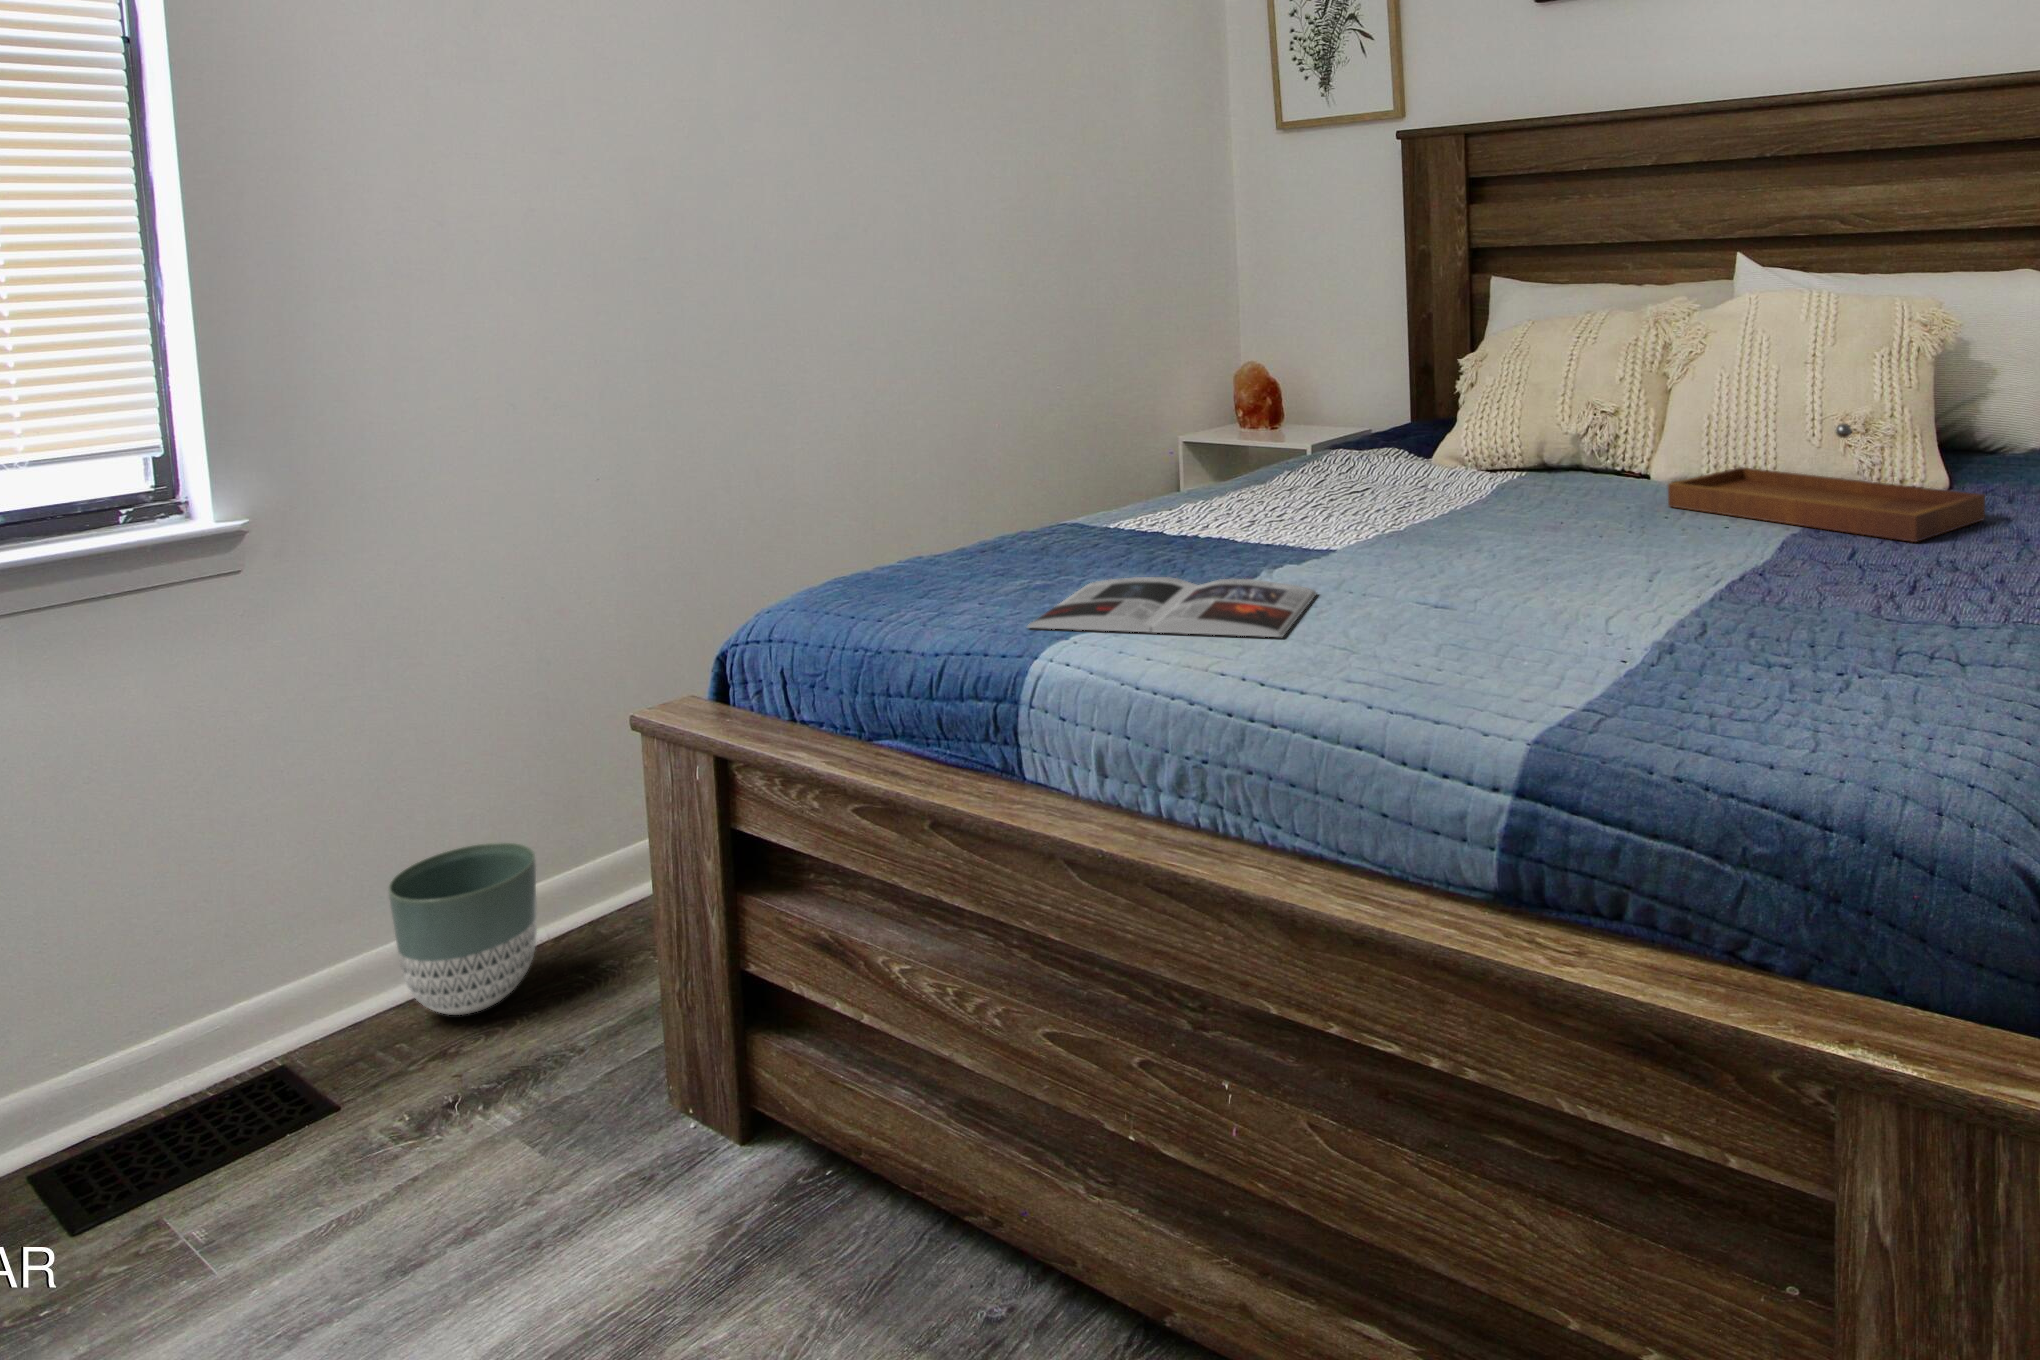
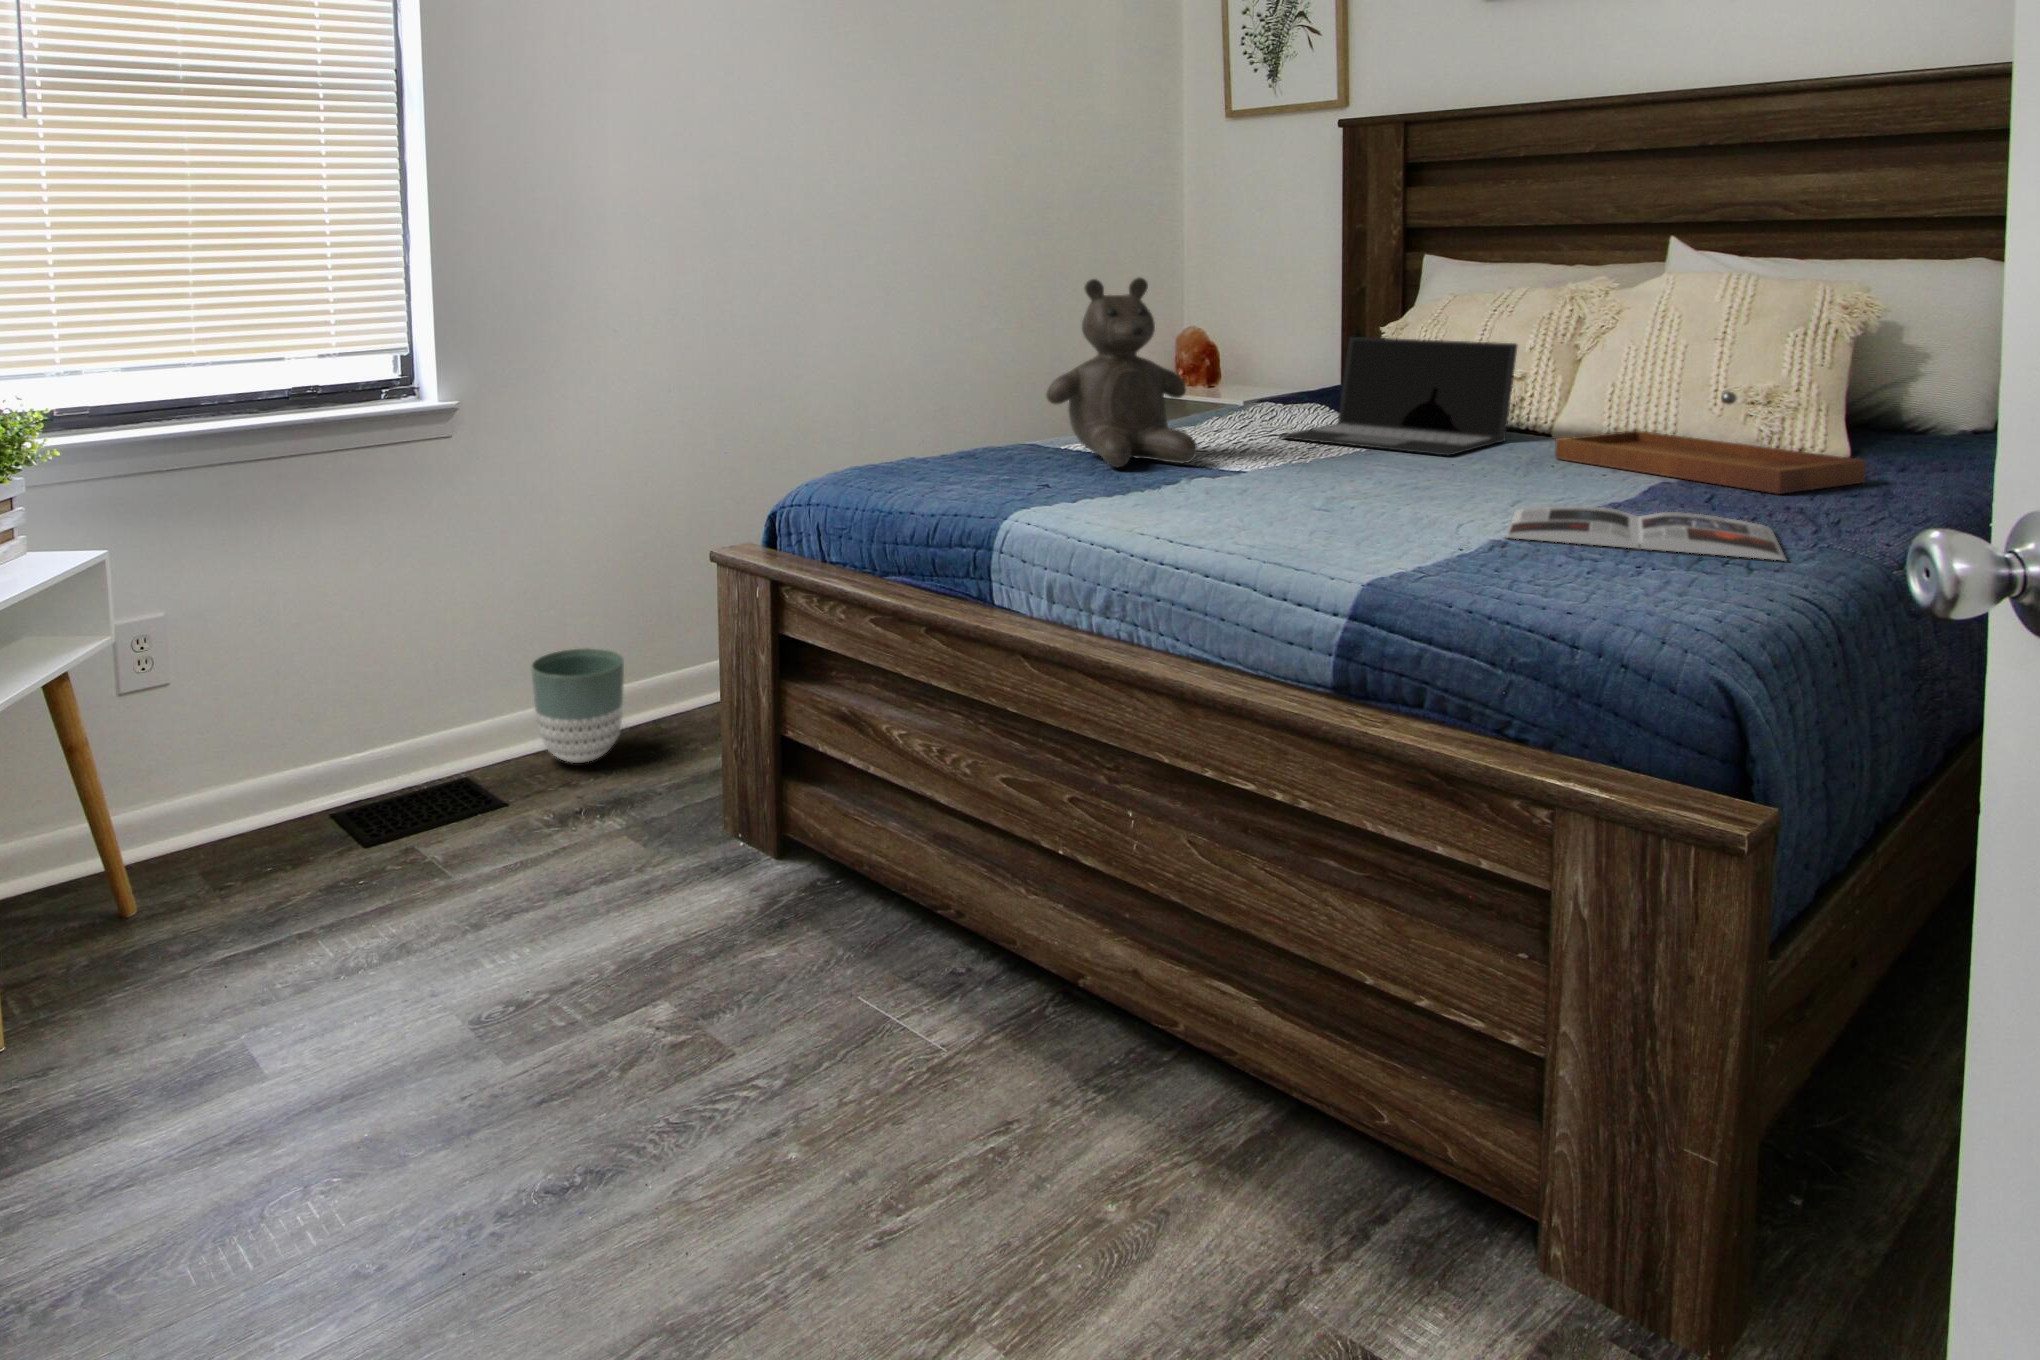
teddy bear: none [1093,312,1280,554] -> present [1046,278,1197,467]
laptop: none [1367,371,1614,510] -> present [1280,337,1517,455]
magazine: present [1027,577,1317,637] -> present [1506,506,1786,560]

